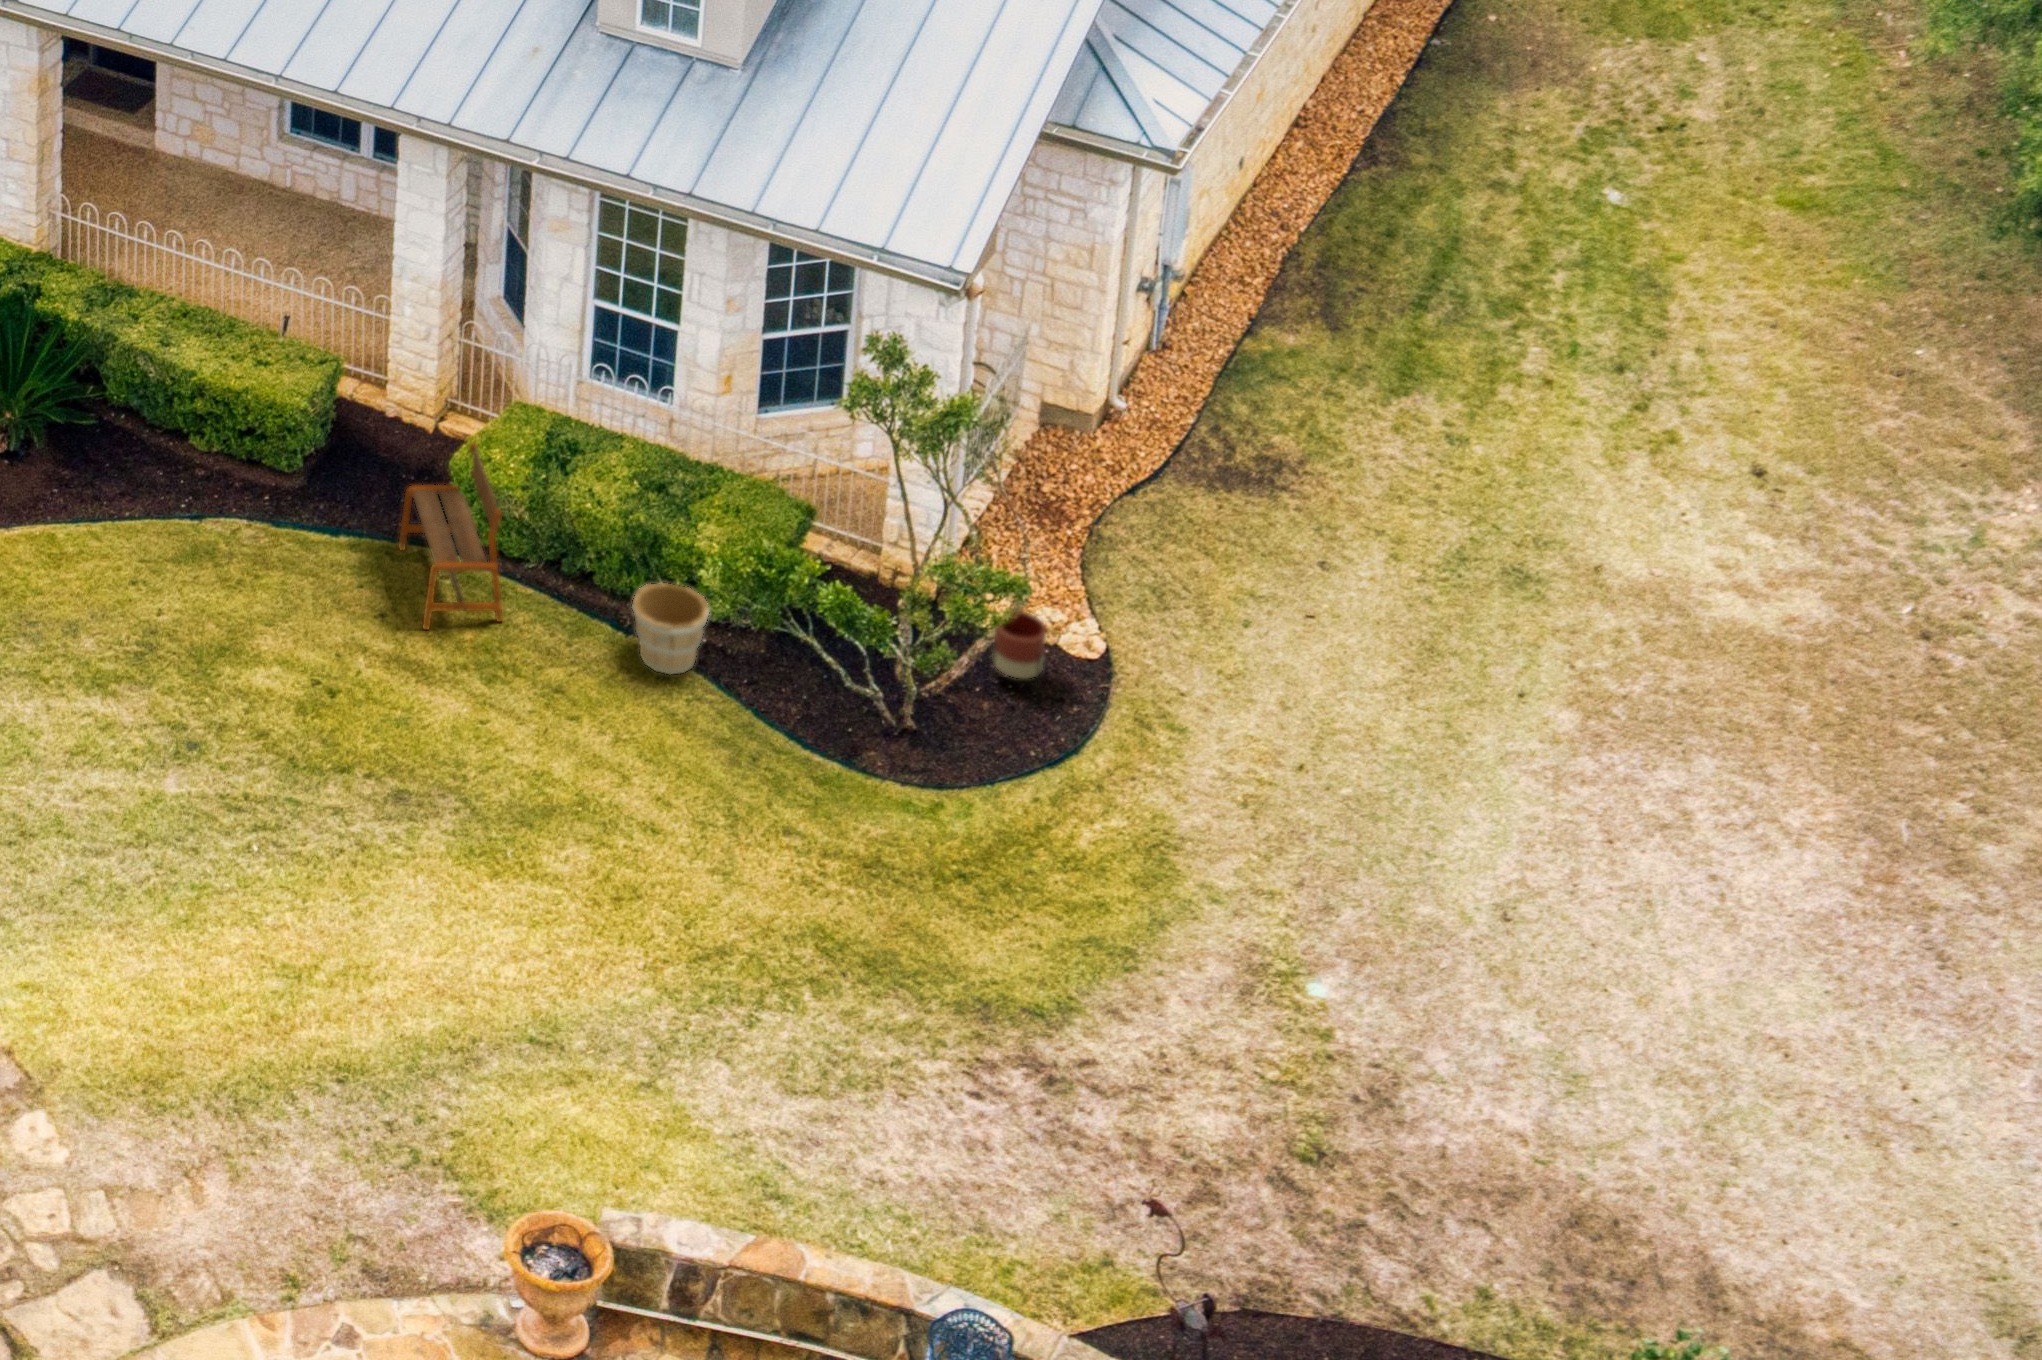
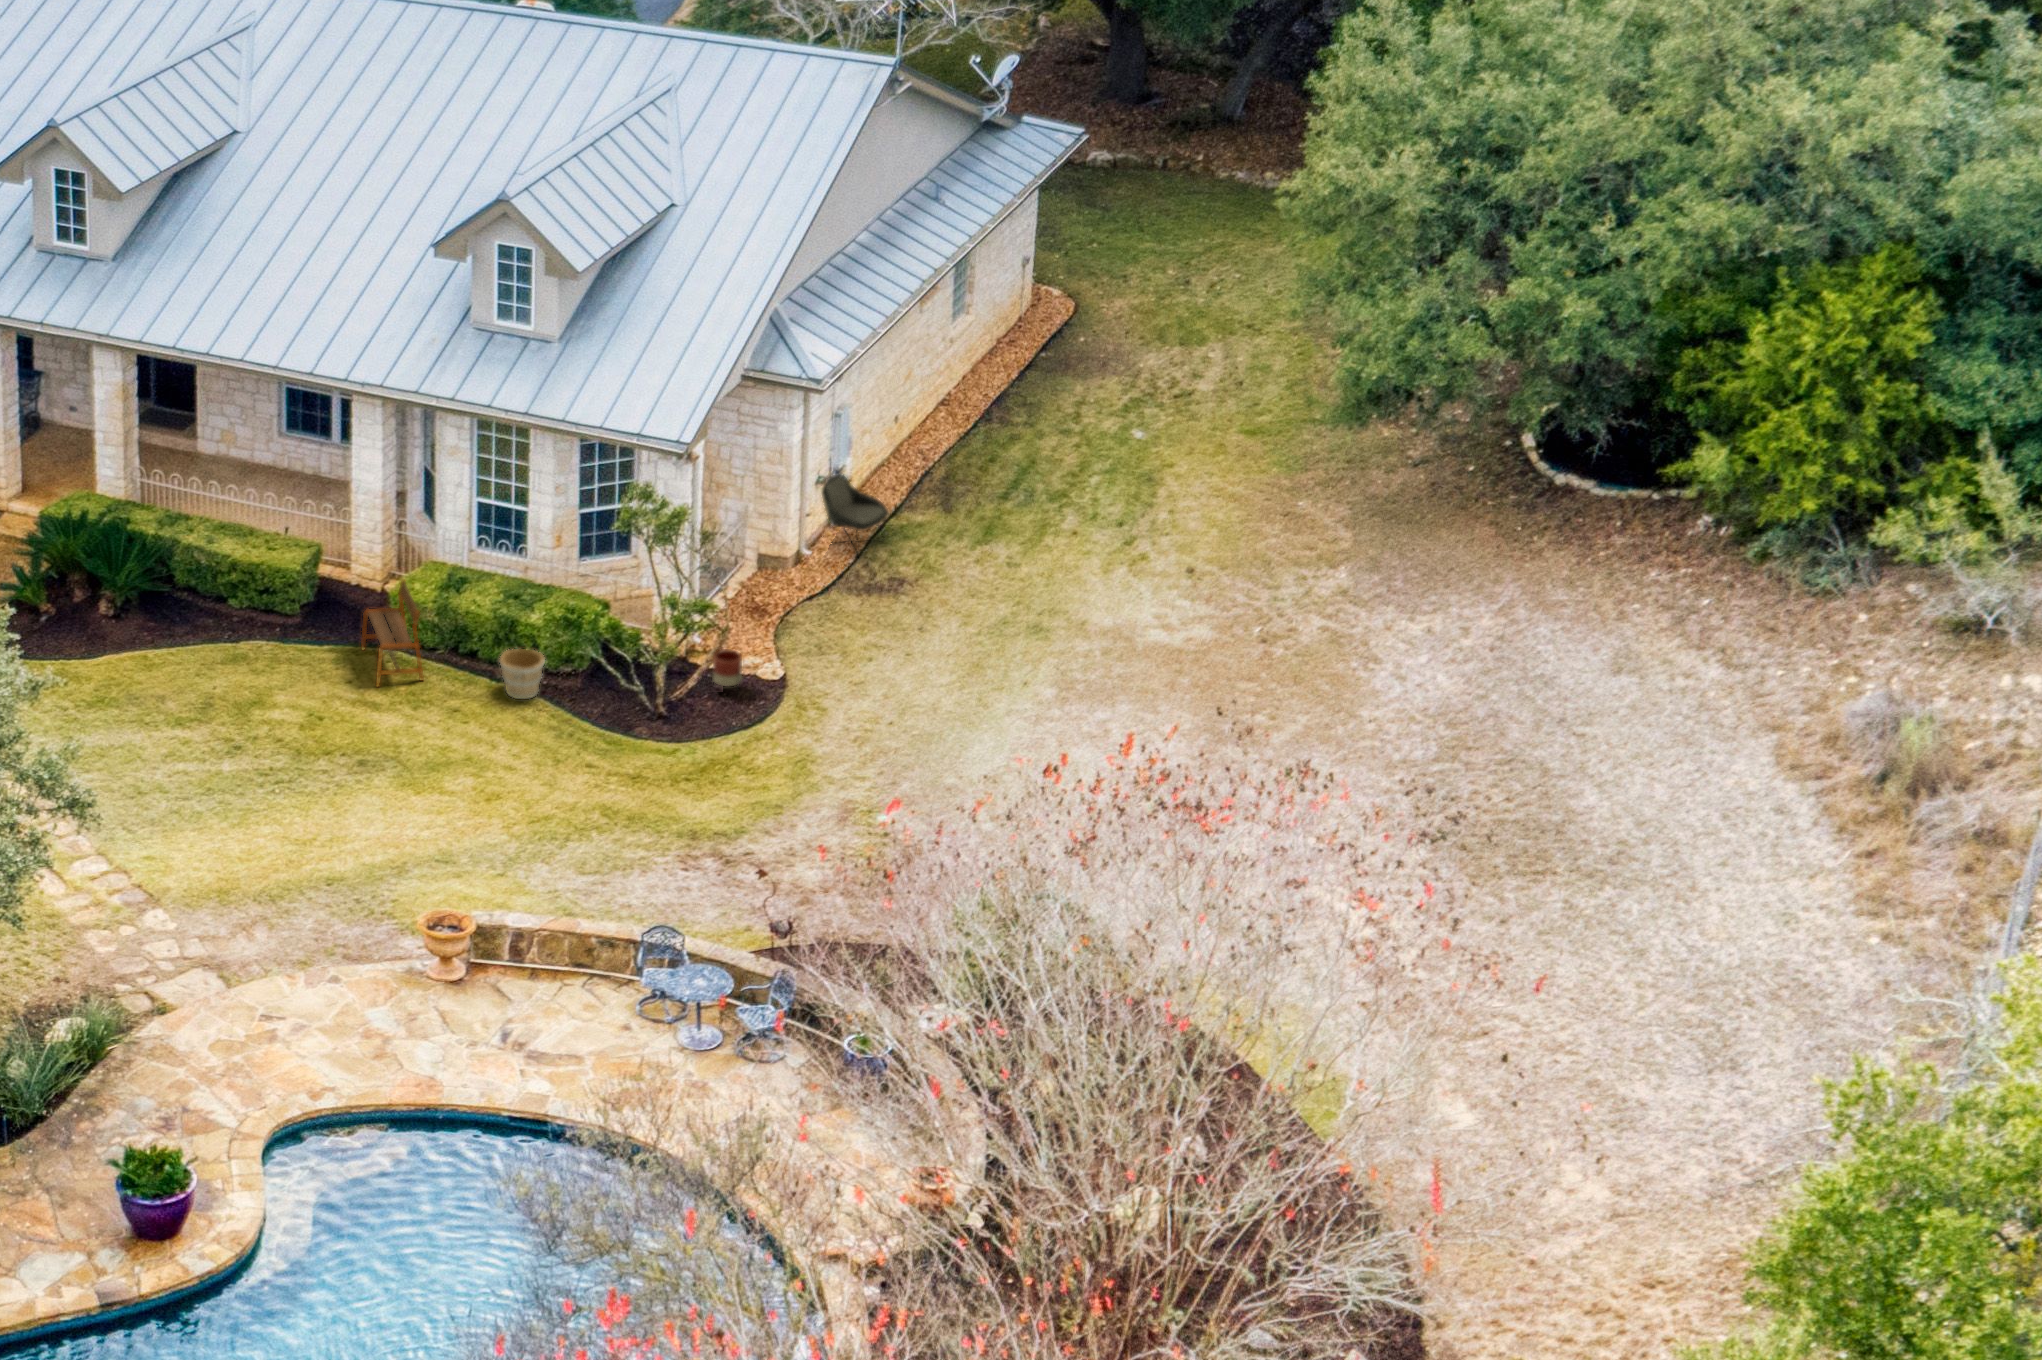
lounge chair: none [1137,274,1258,417] -> present [821,475,889,556]

